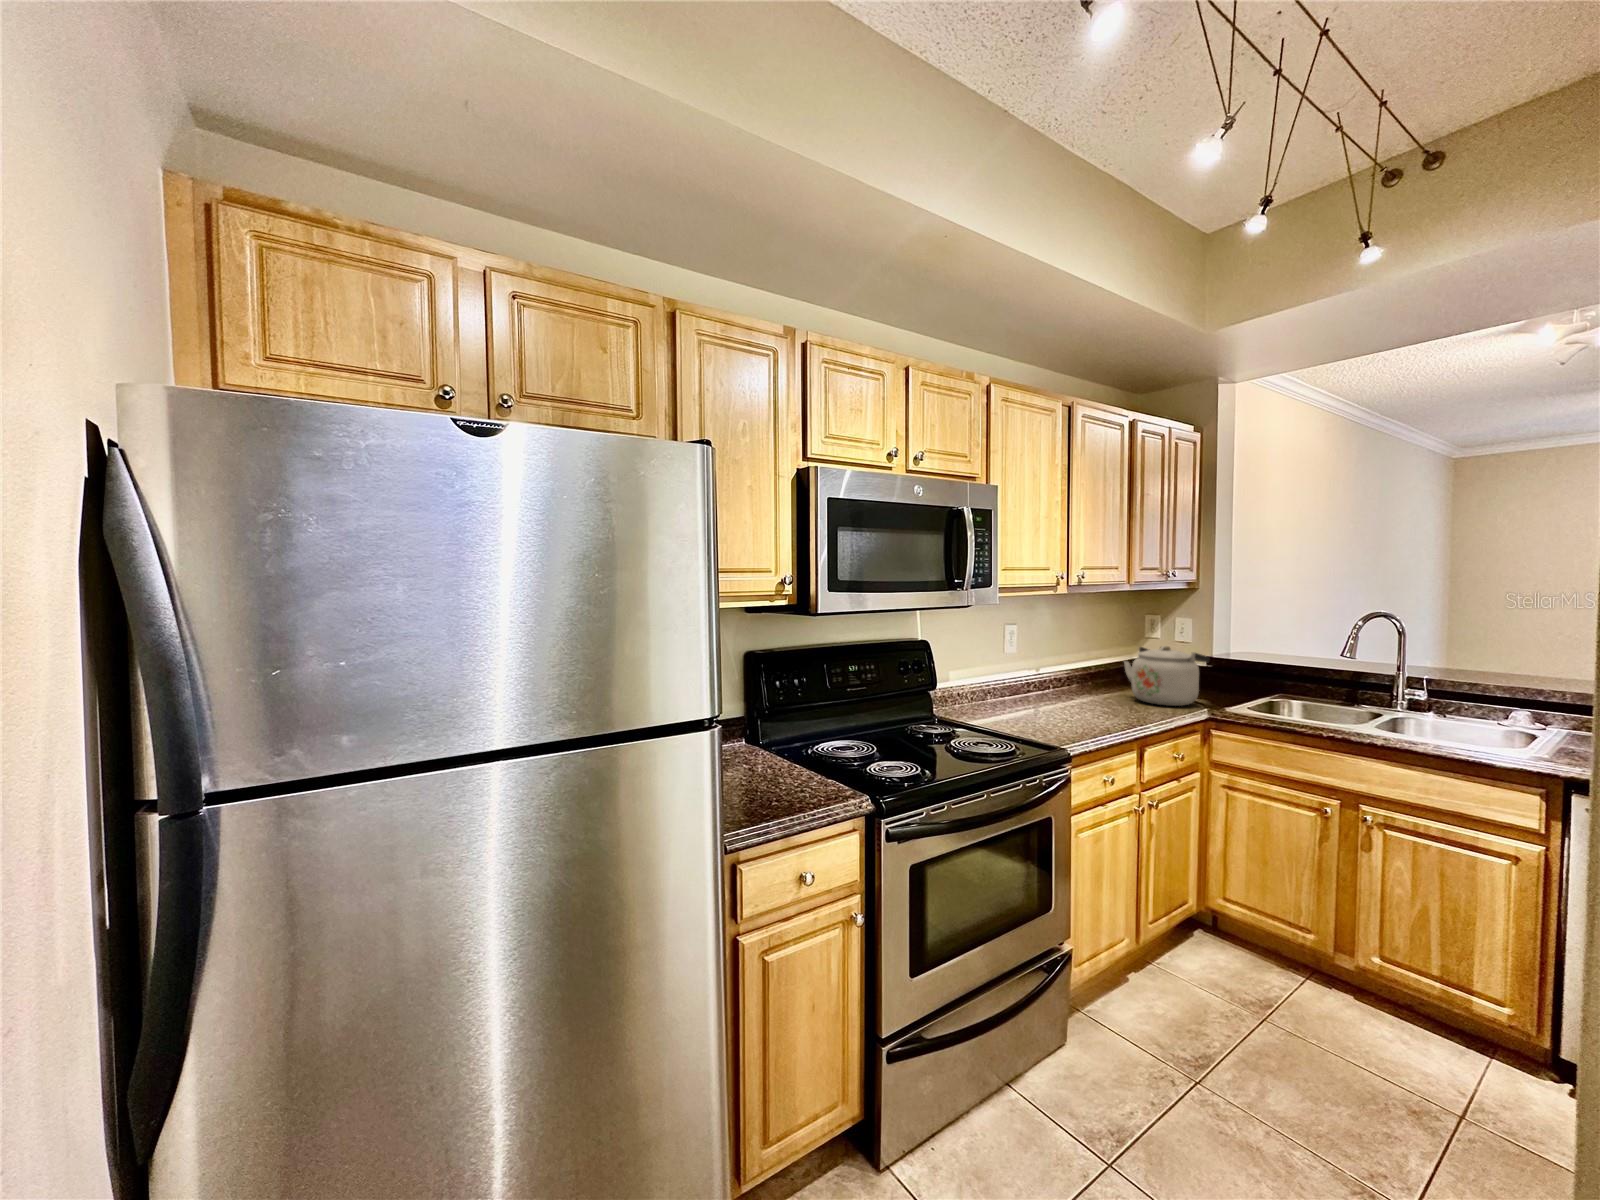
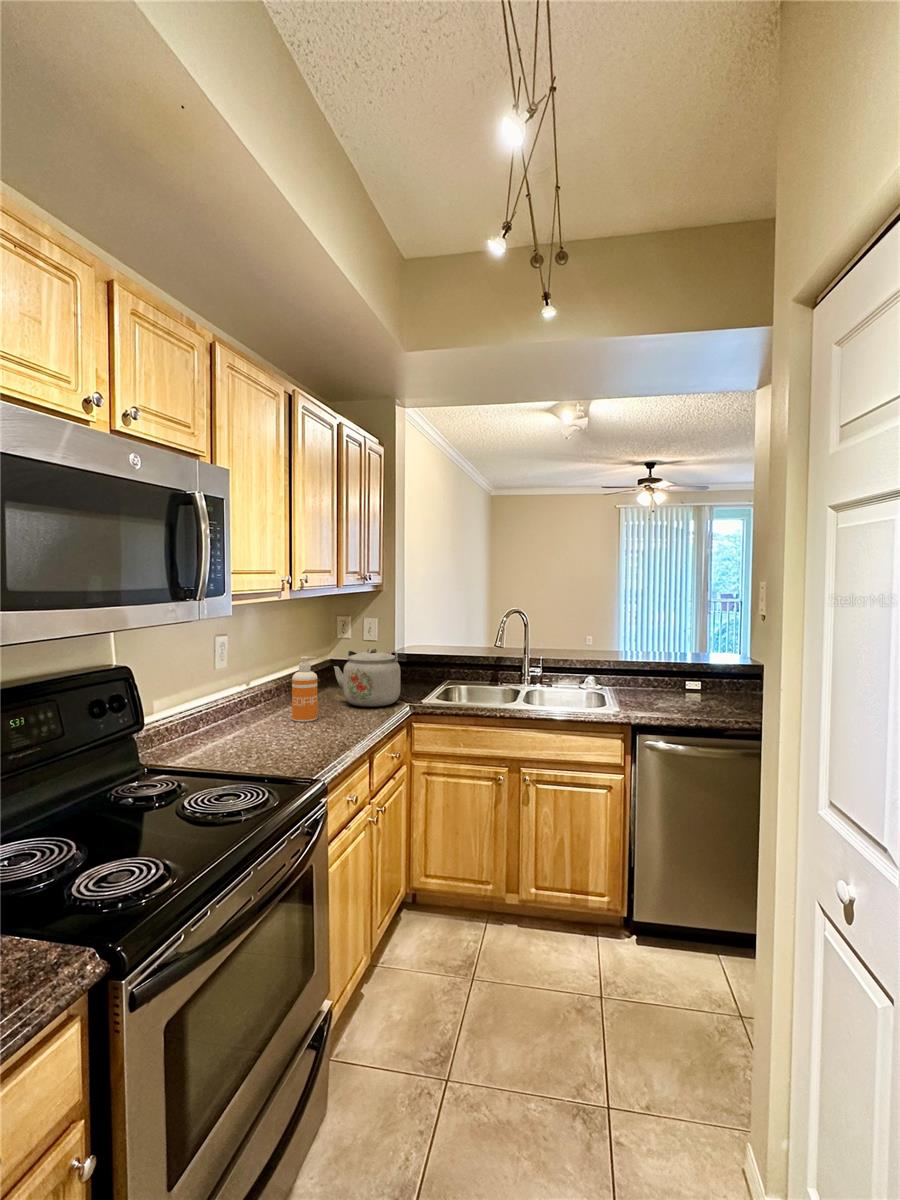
soap dispenser: none [1071,647,1097,707] -> present [292,656,318,722]

